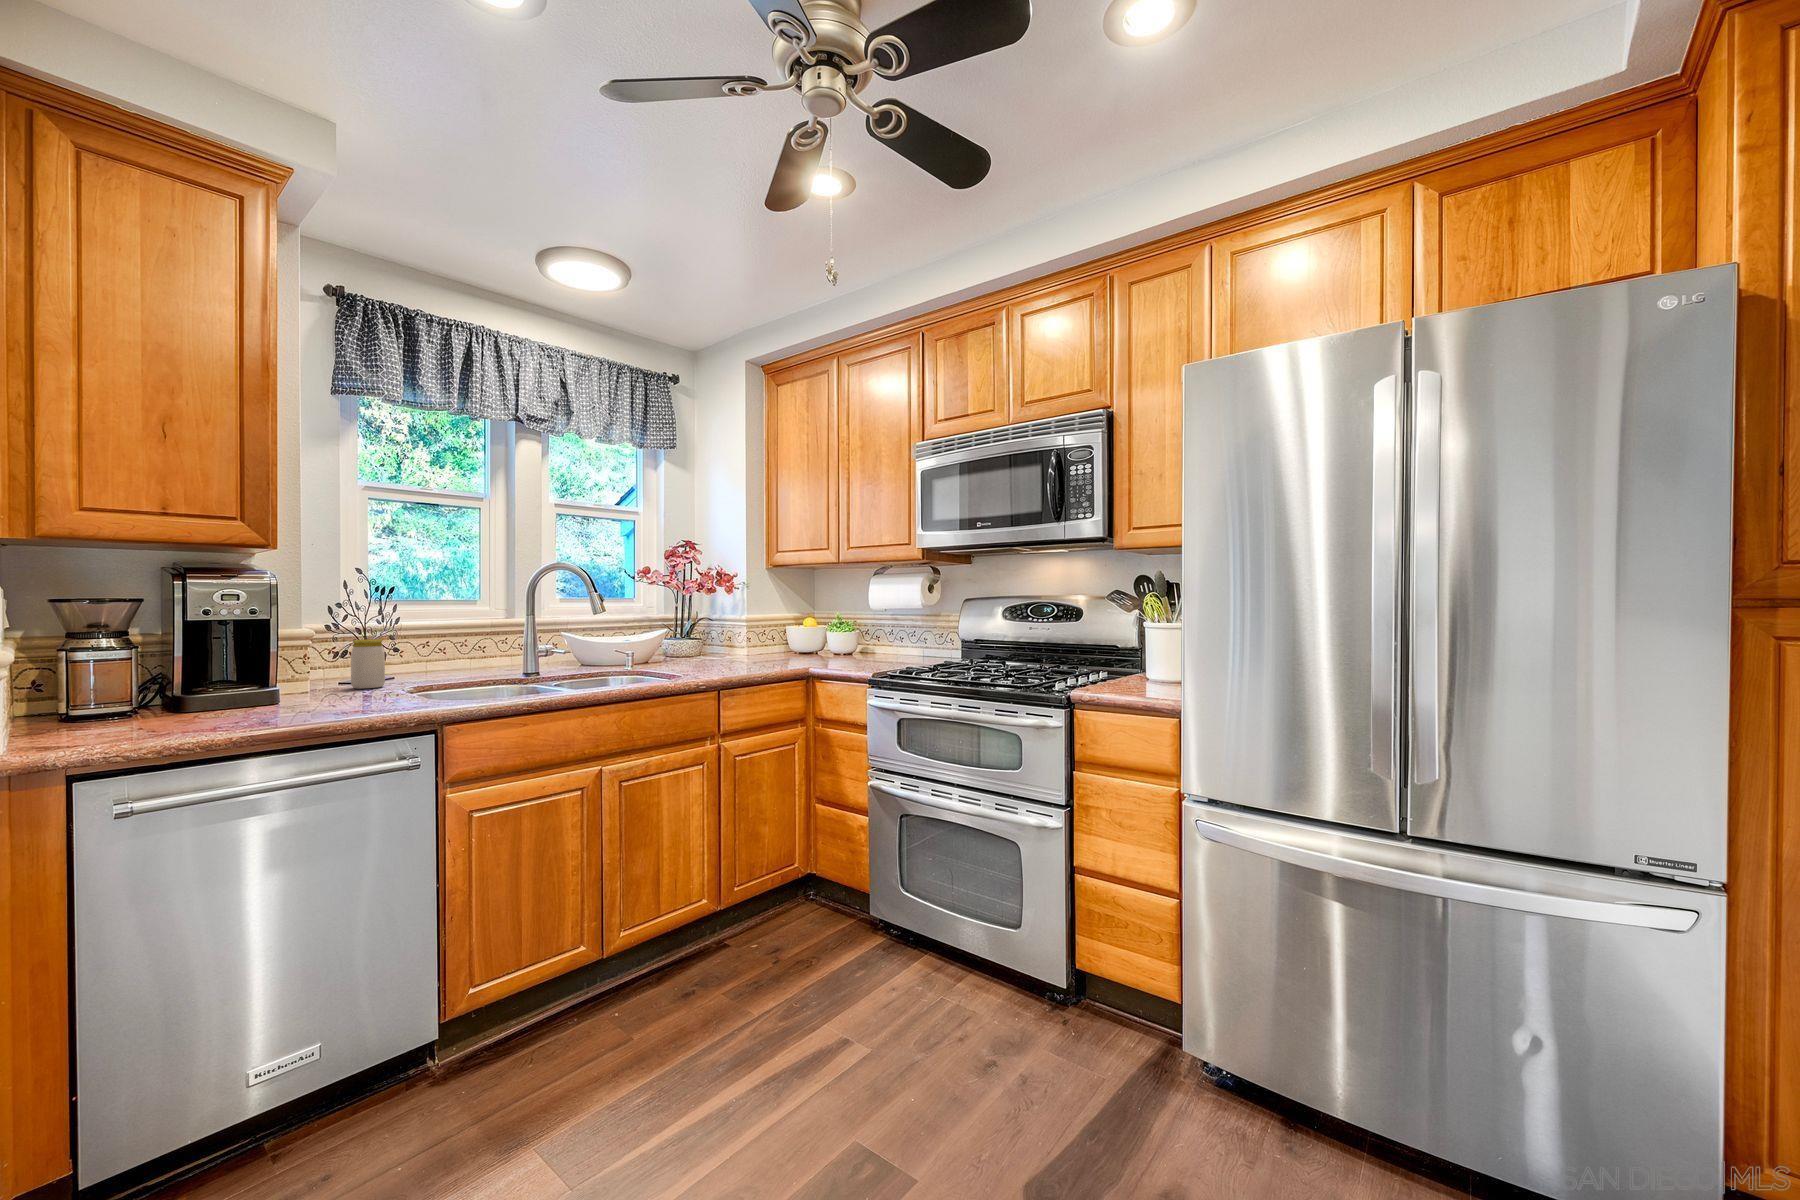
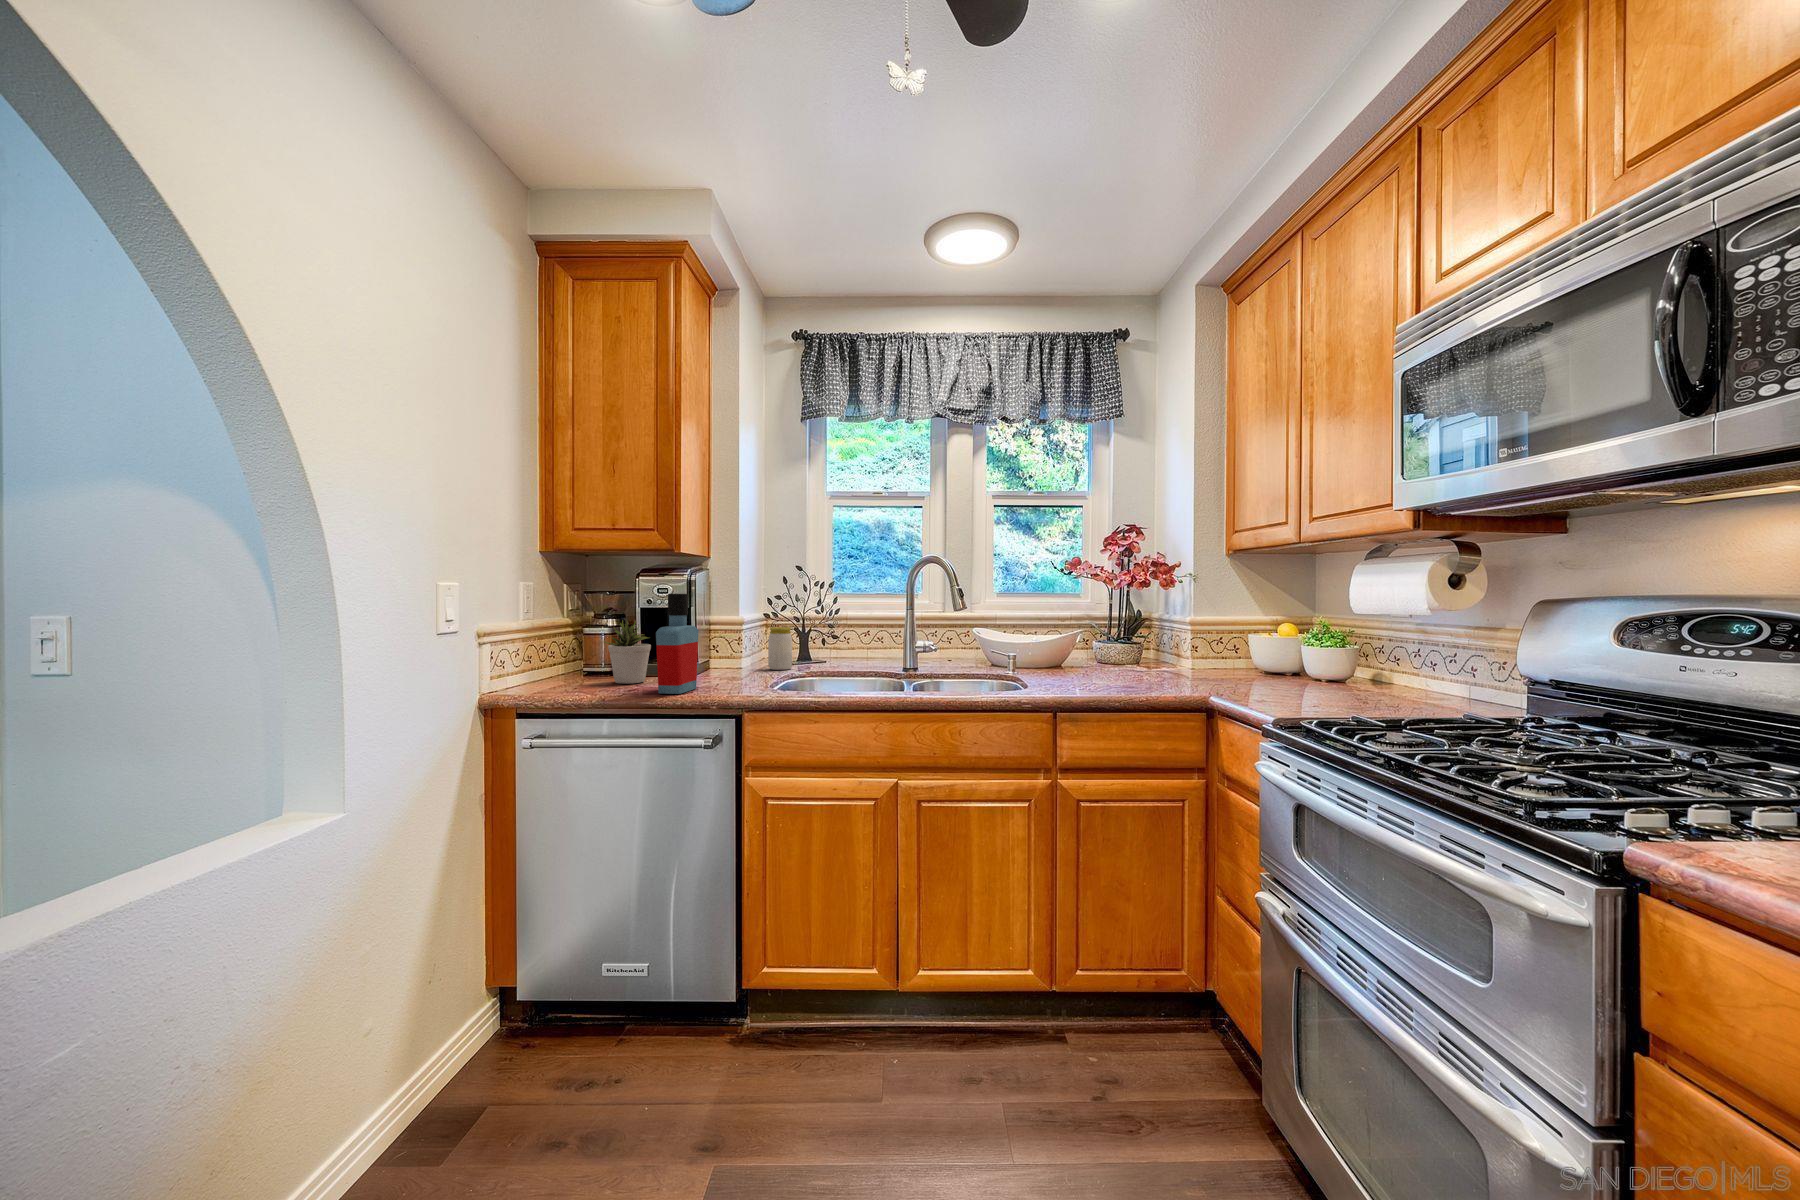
bottle: none [309,601,349,718] -> present [656,594,699,694]
potted plant: none [167,635,241,719] -> present [605,621,651,684]

